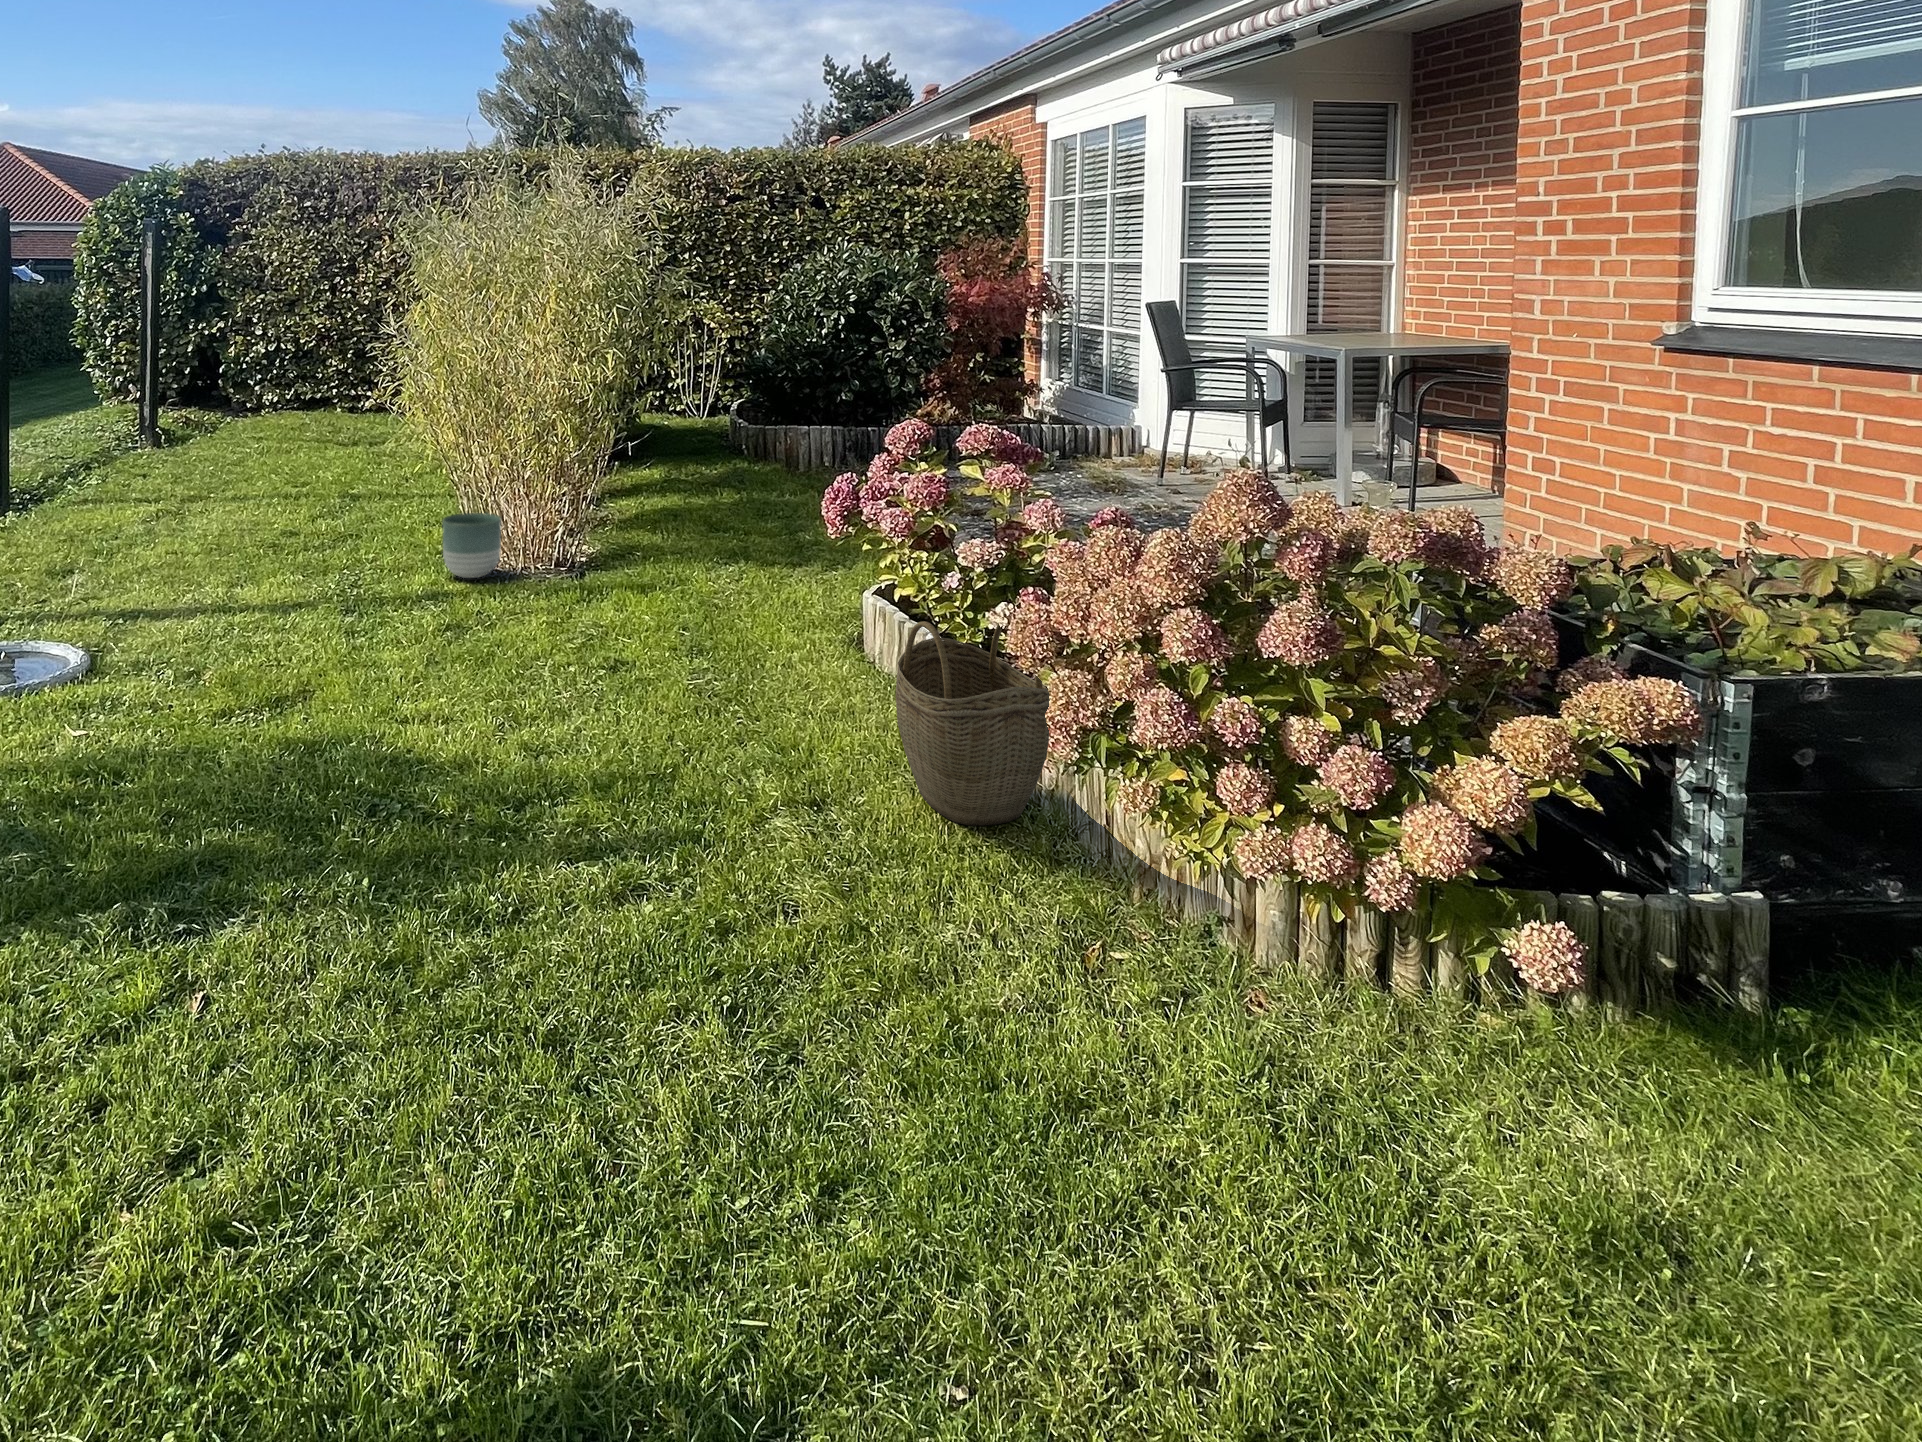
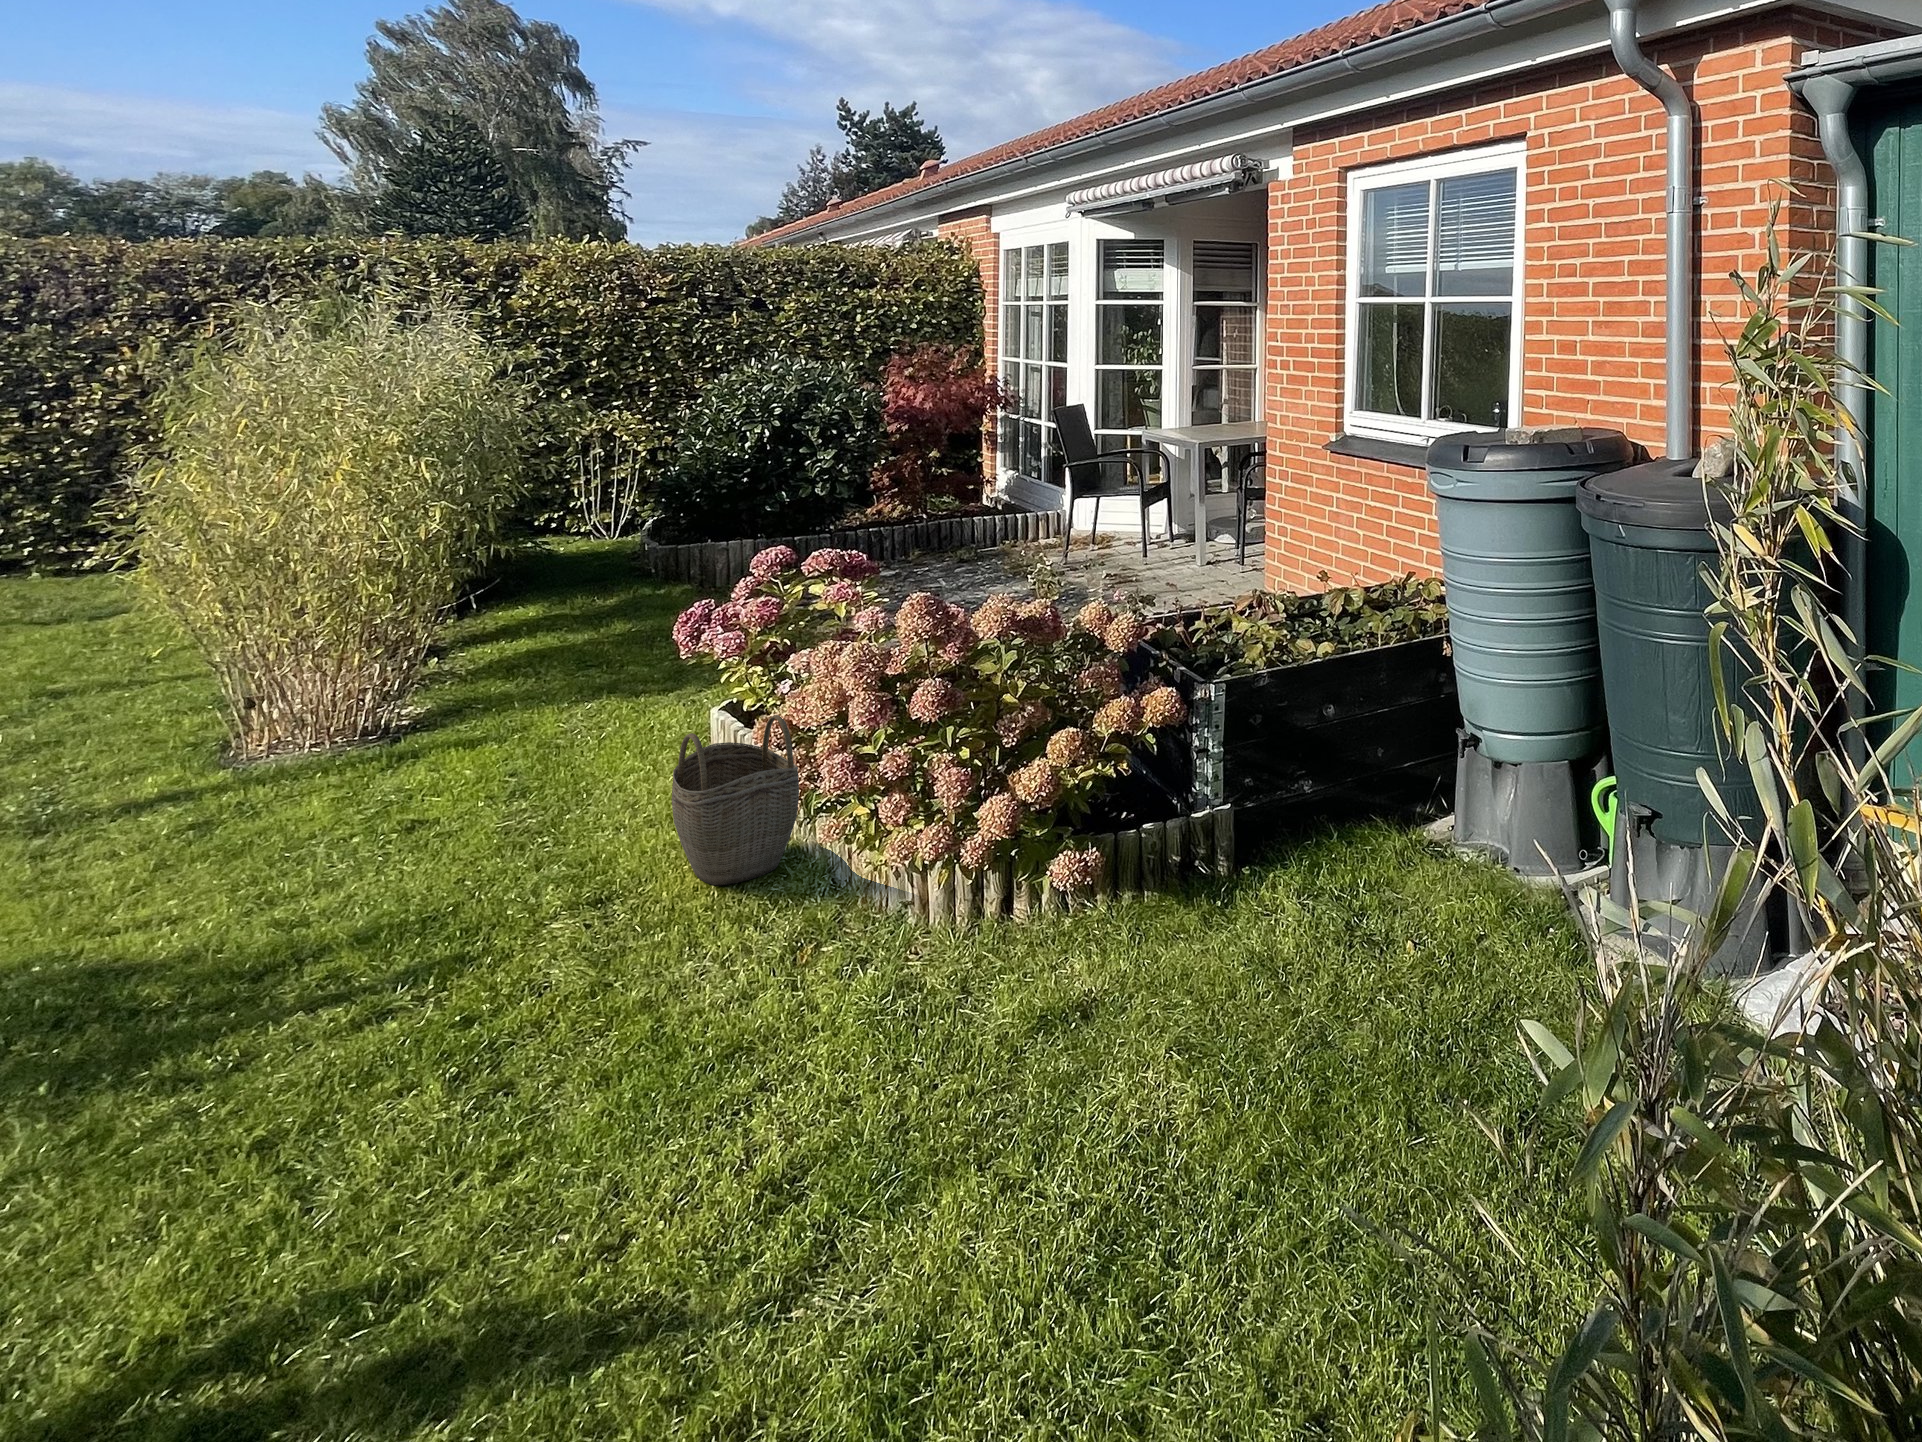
planter: present [443,513,501,578] -> none [193,693,280,767]

